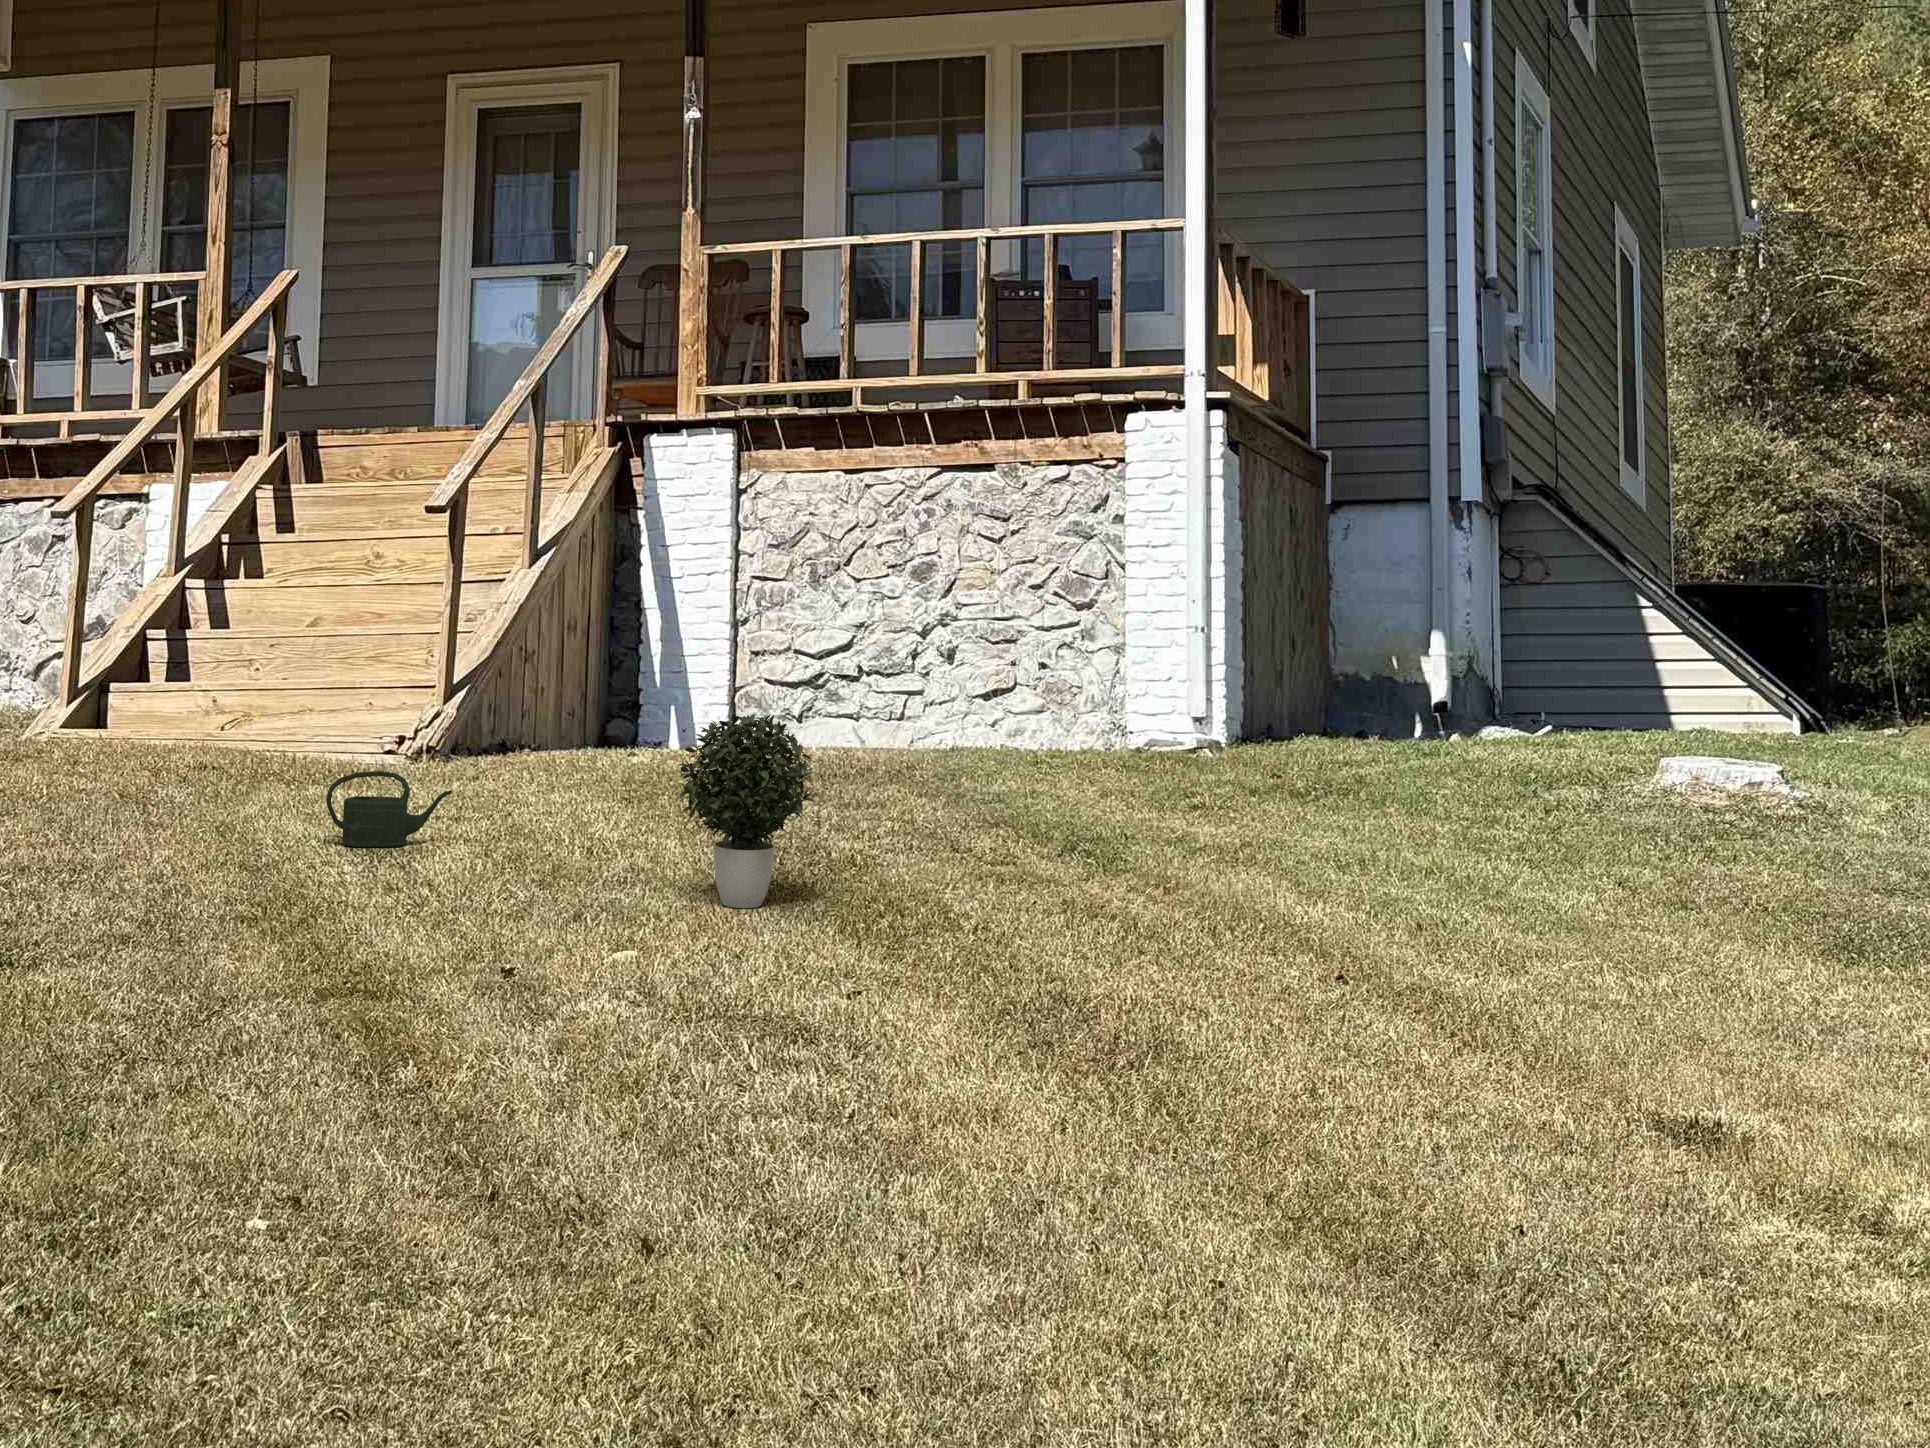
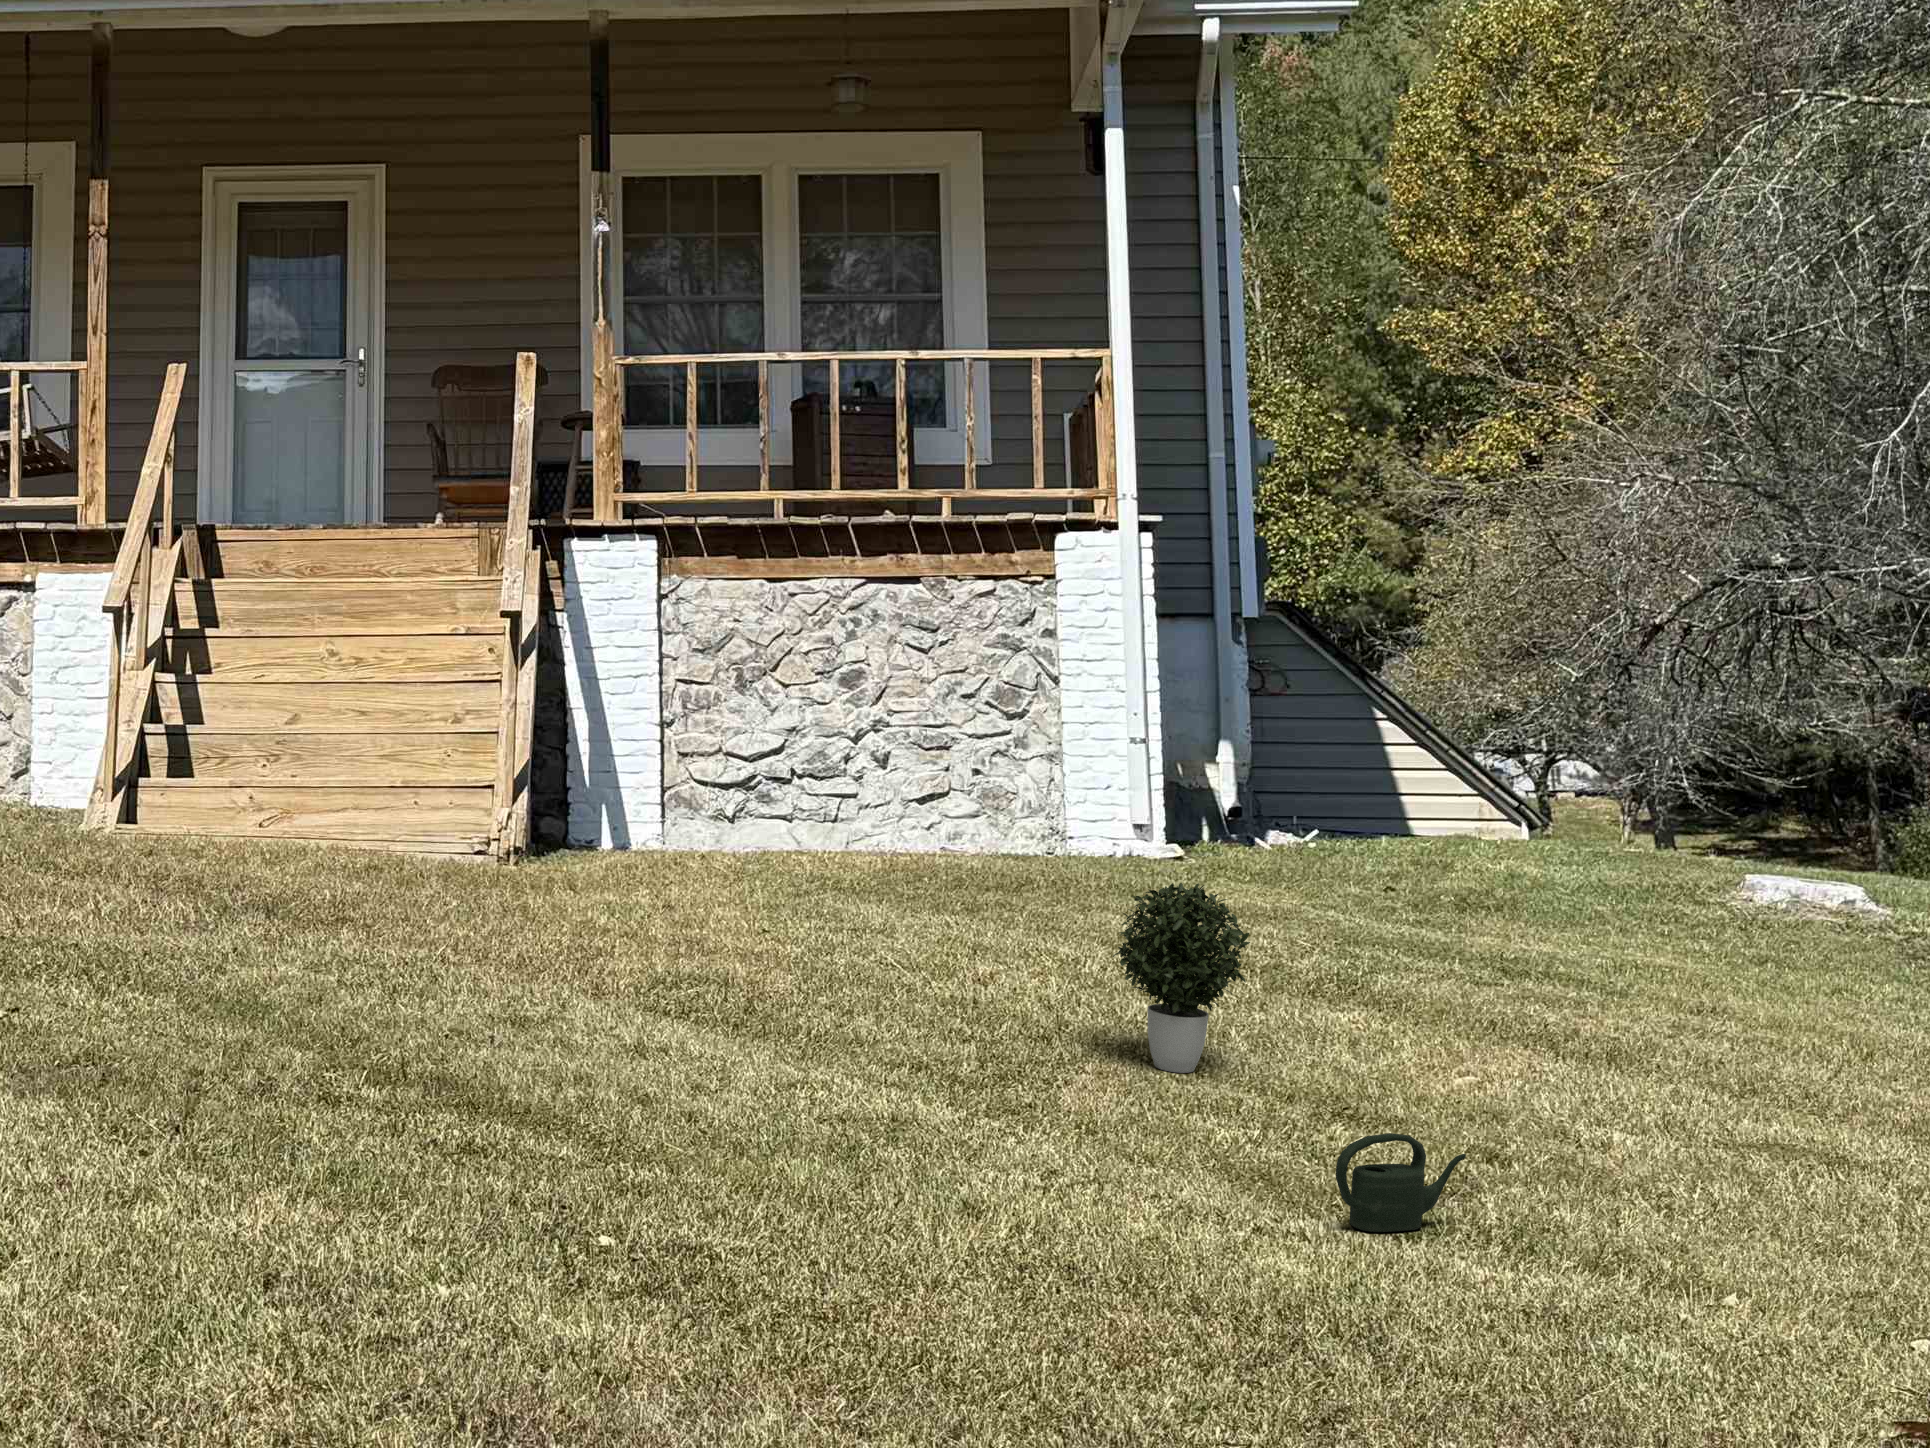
watering can: present [326,771,452,847] -> present [1336,1133,1466,1232]

